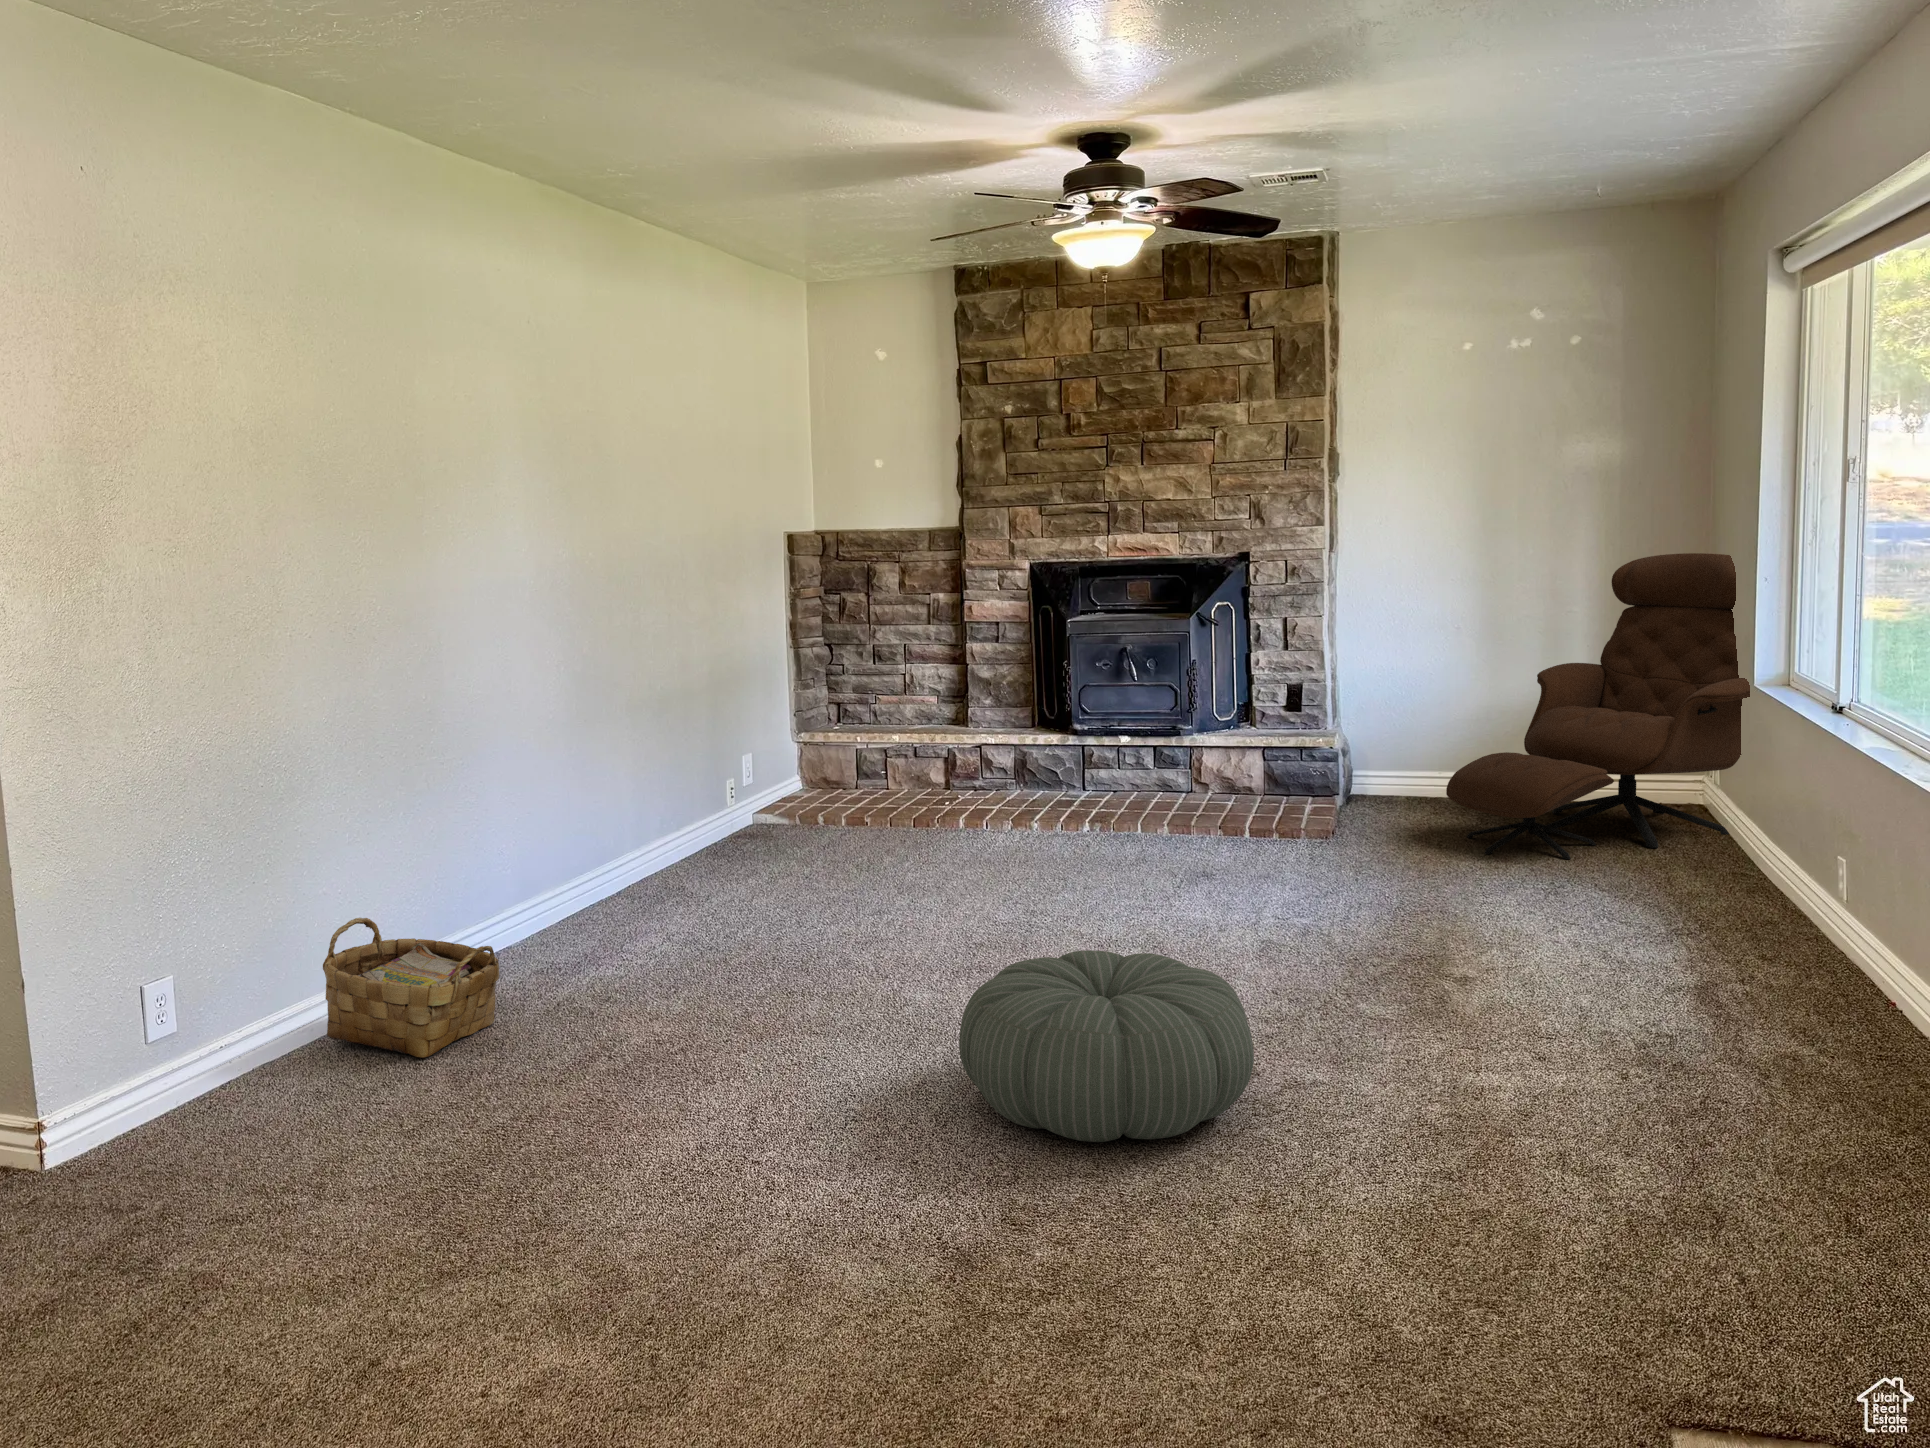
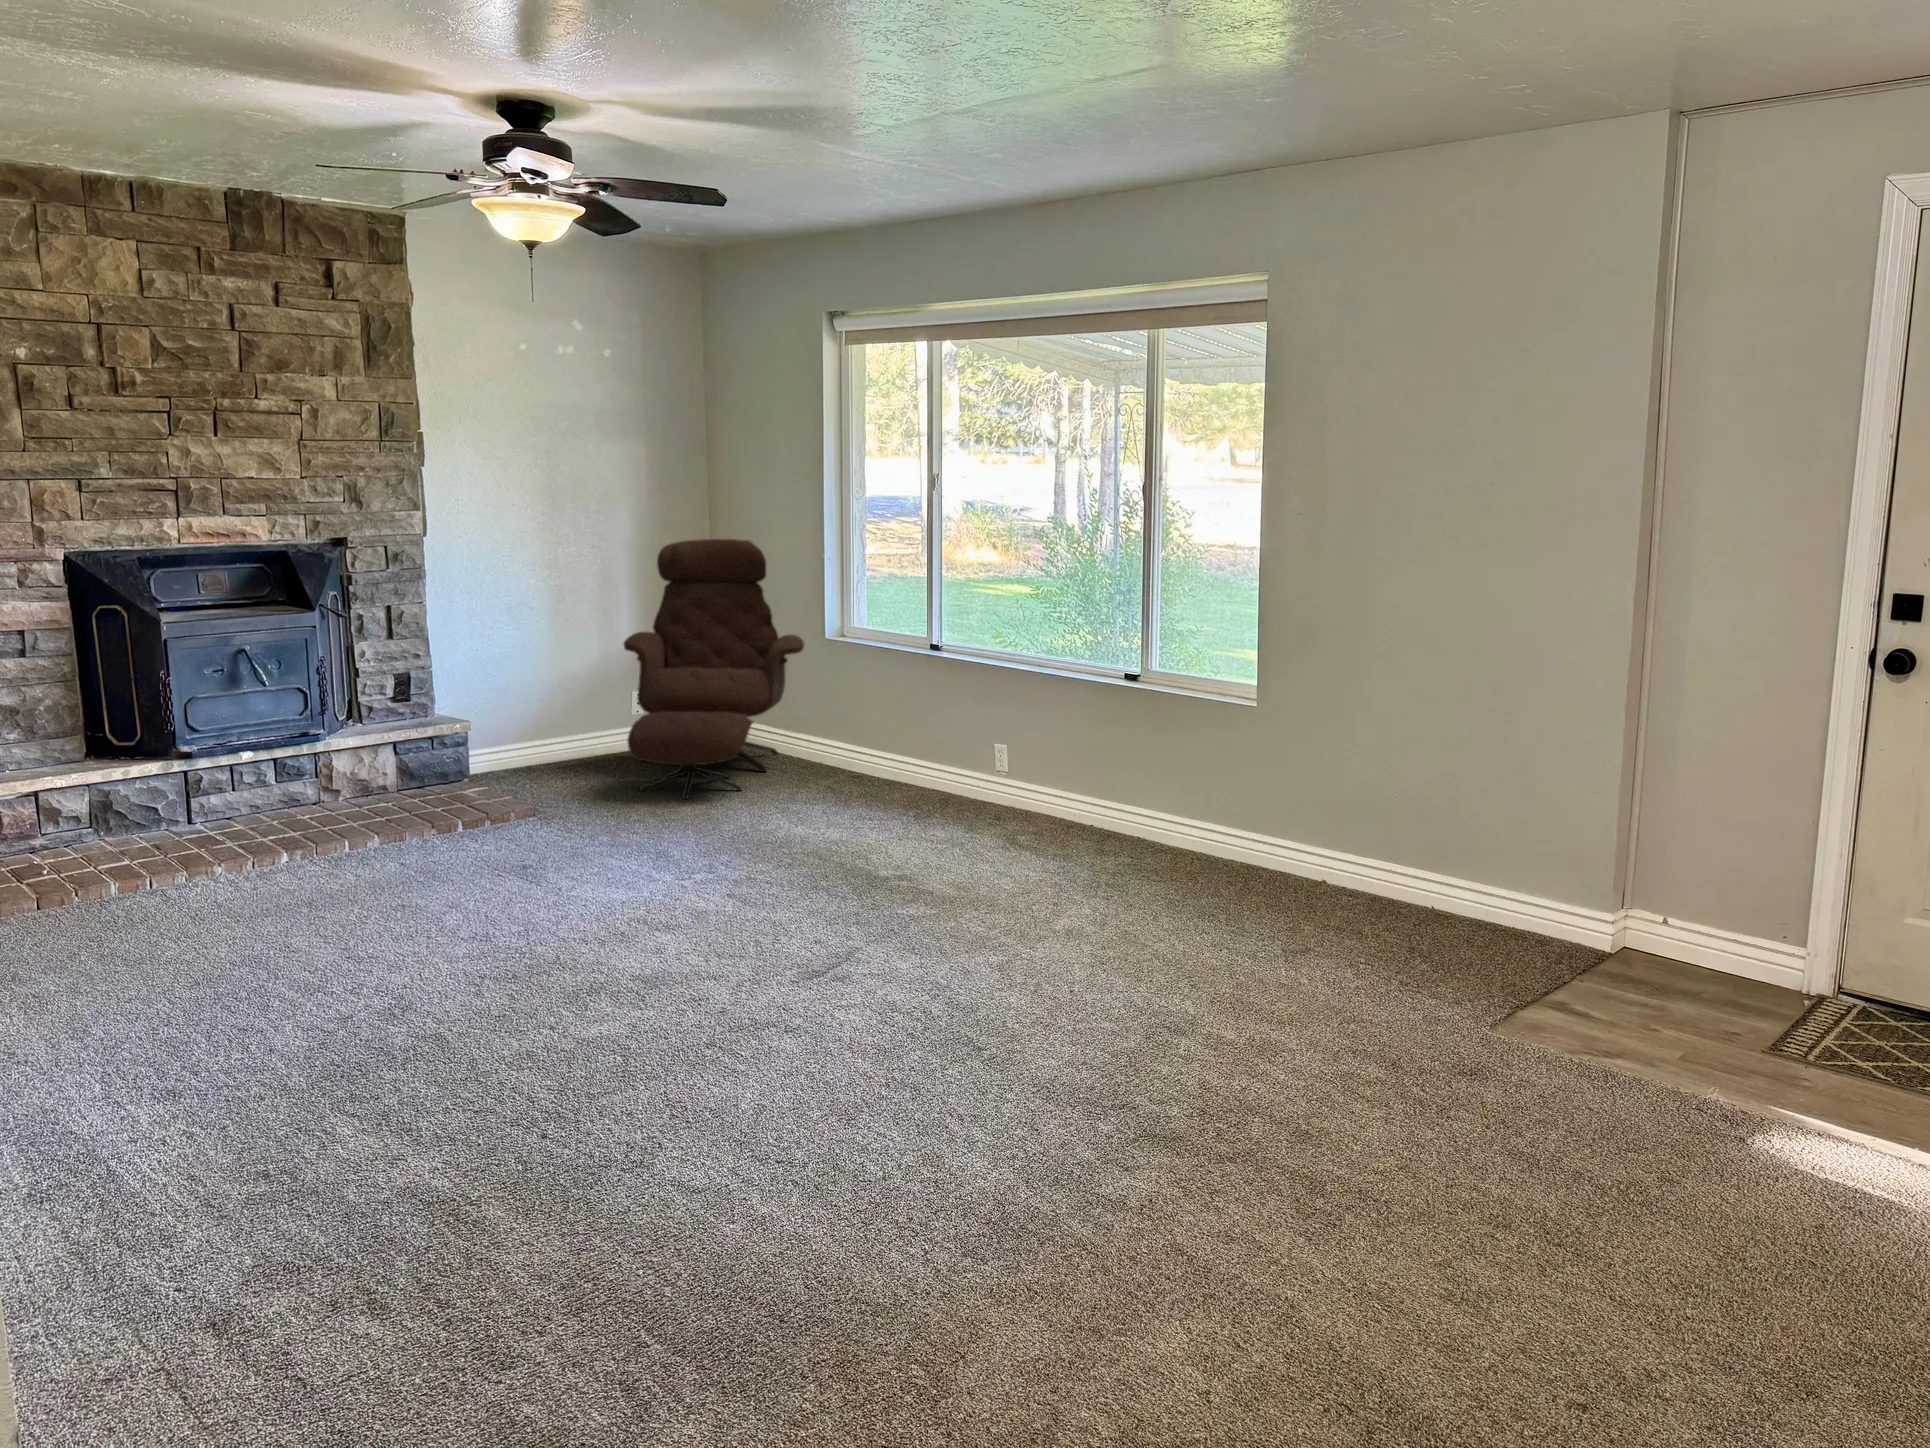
woven basket: present [323,918,499,1058] -> none [48,1135,345,1385]
pouf: present [959,950,1254,1142] -> none [829,897,1074,1055]

